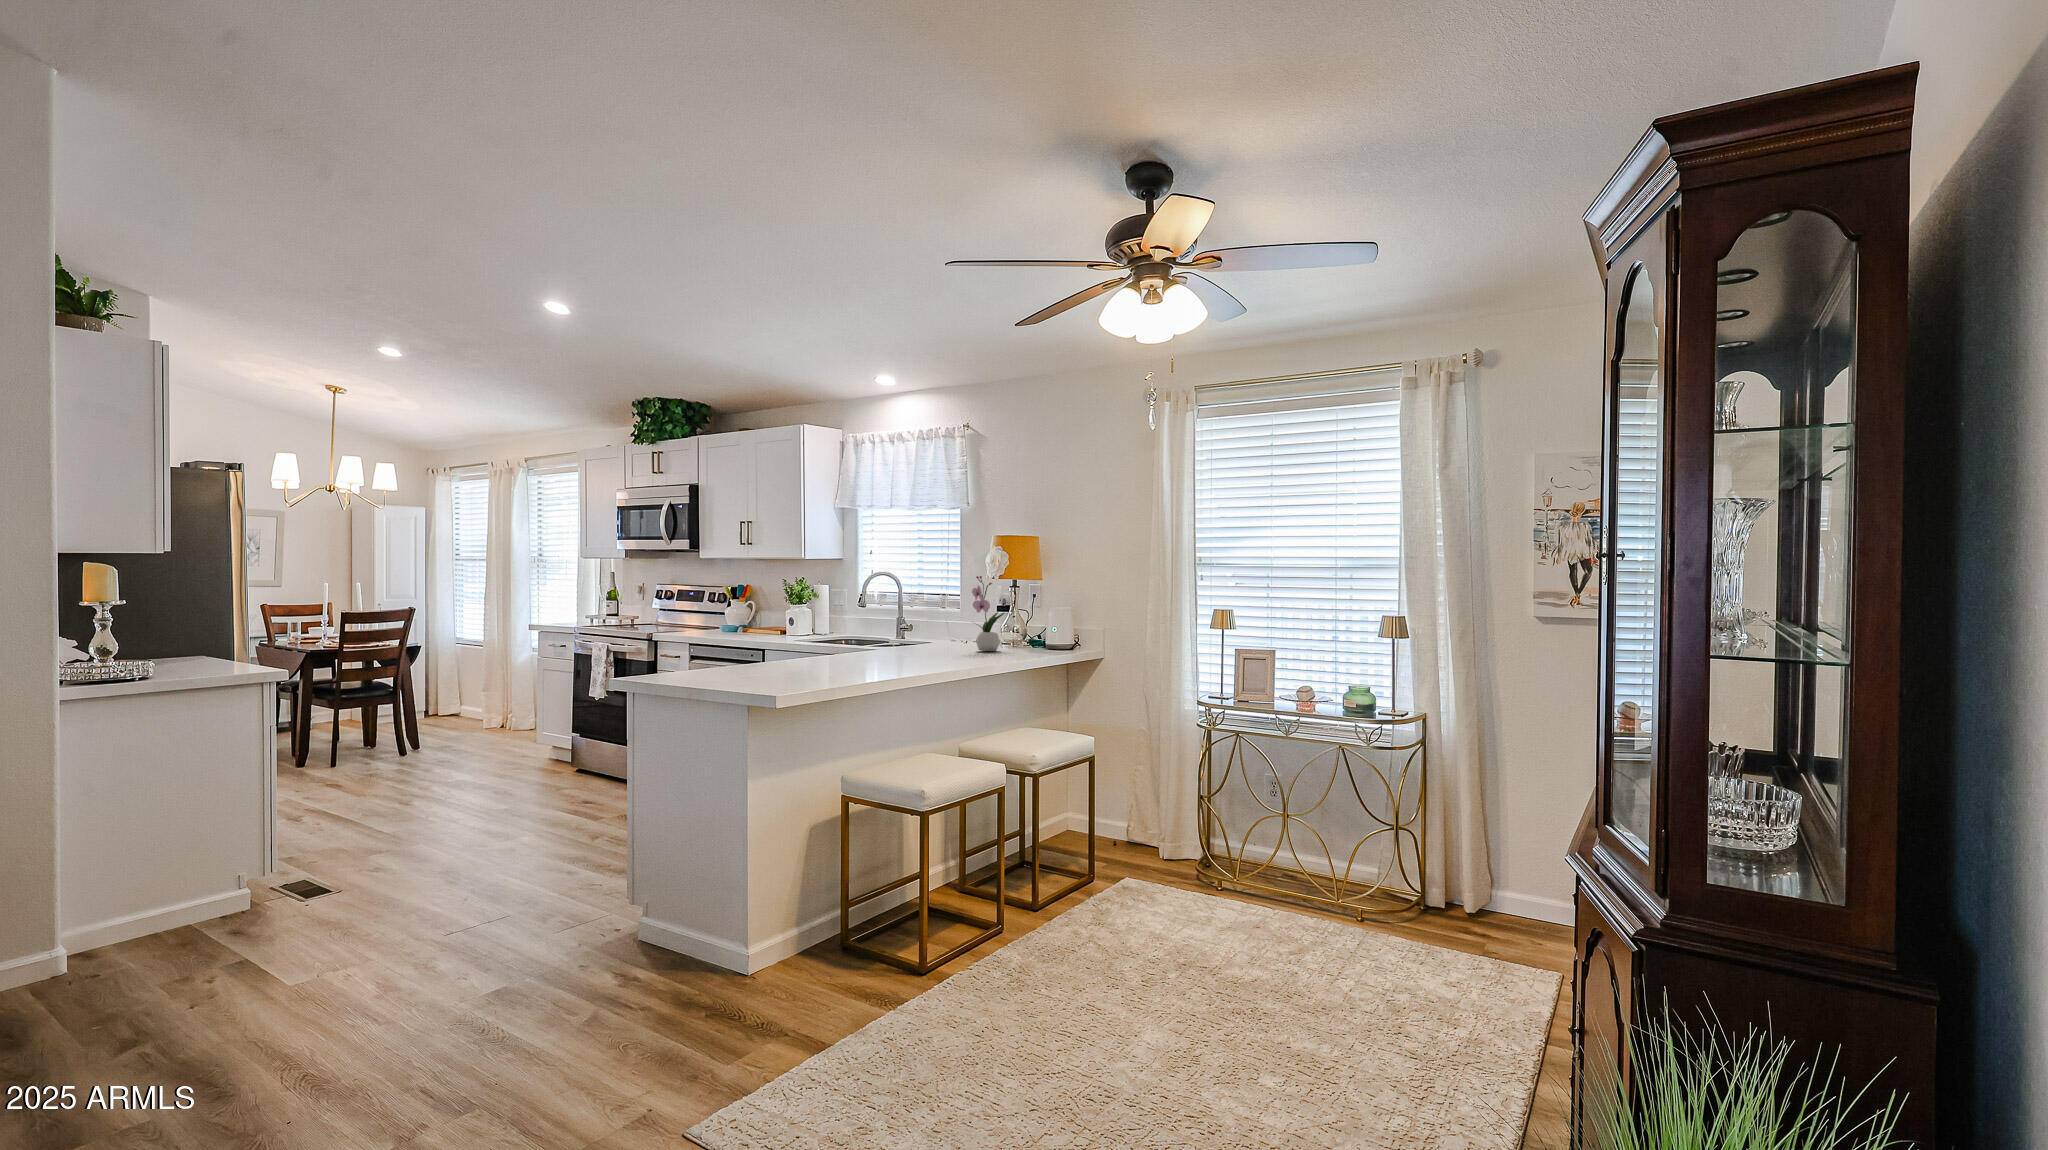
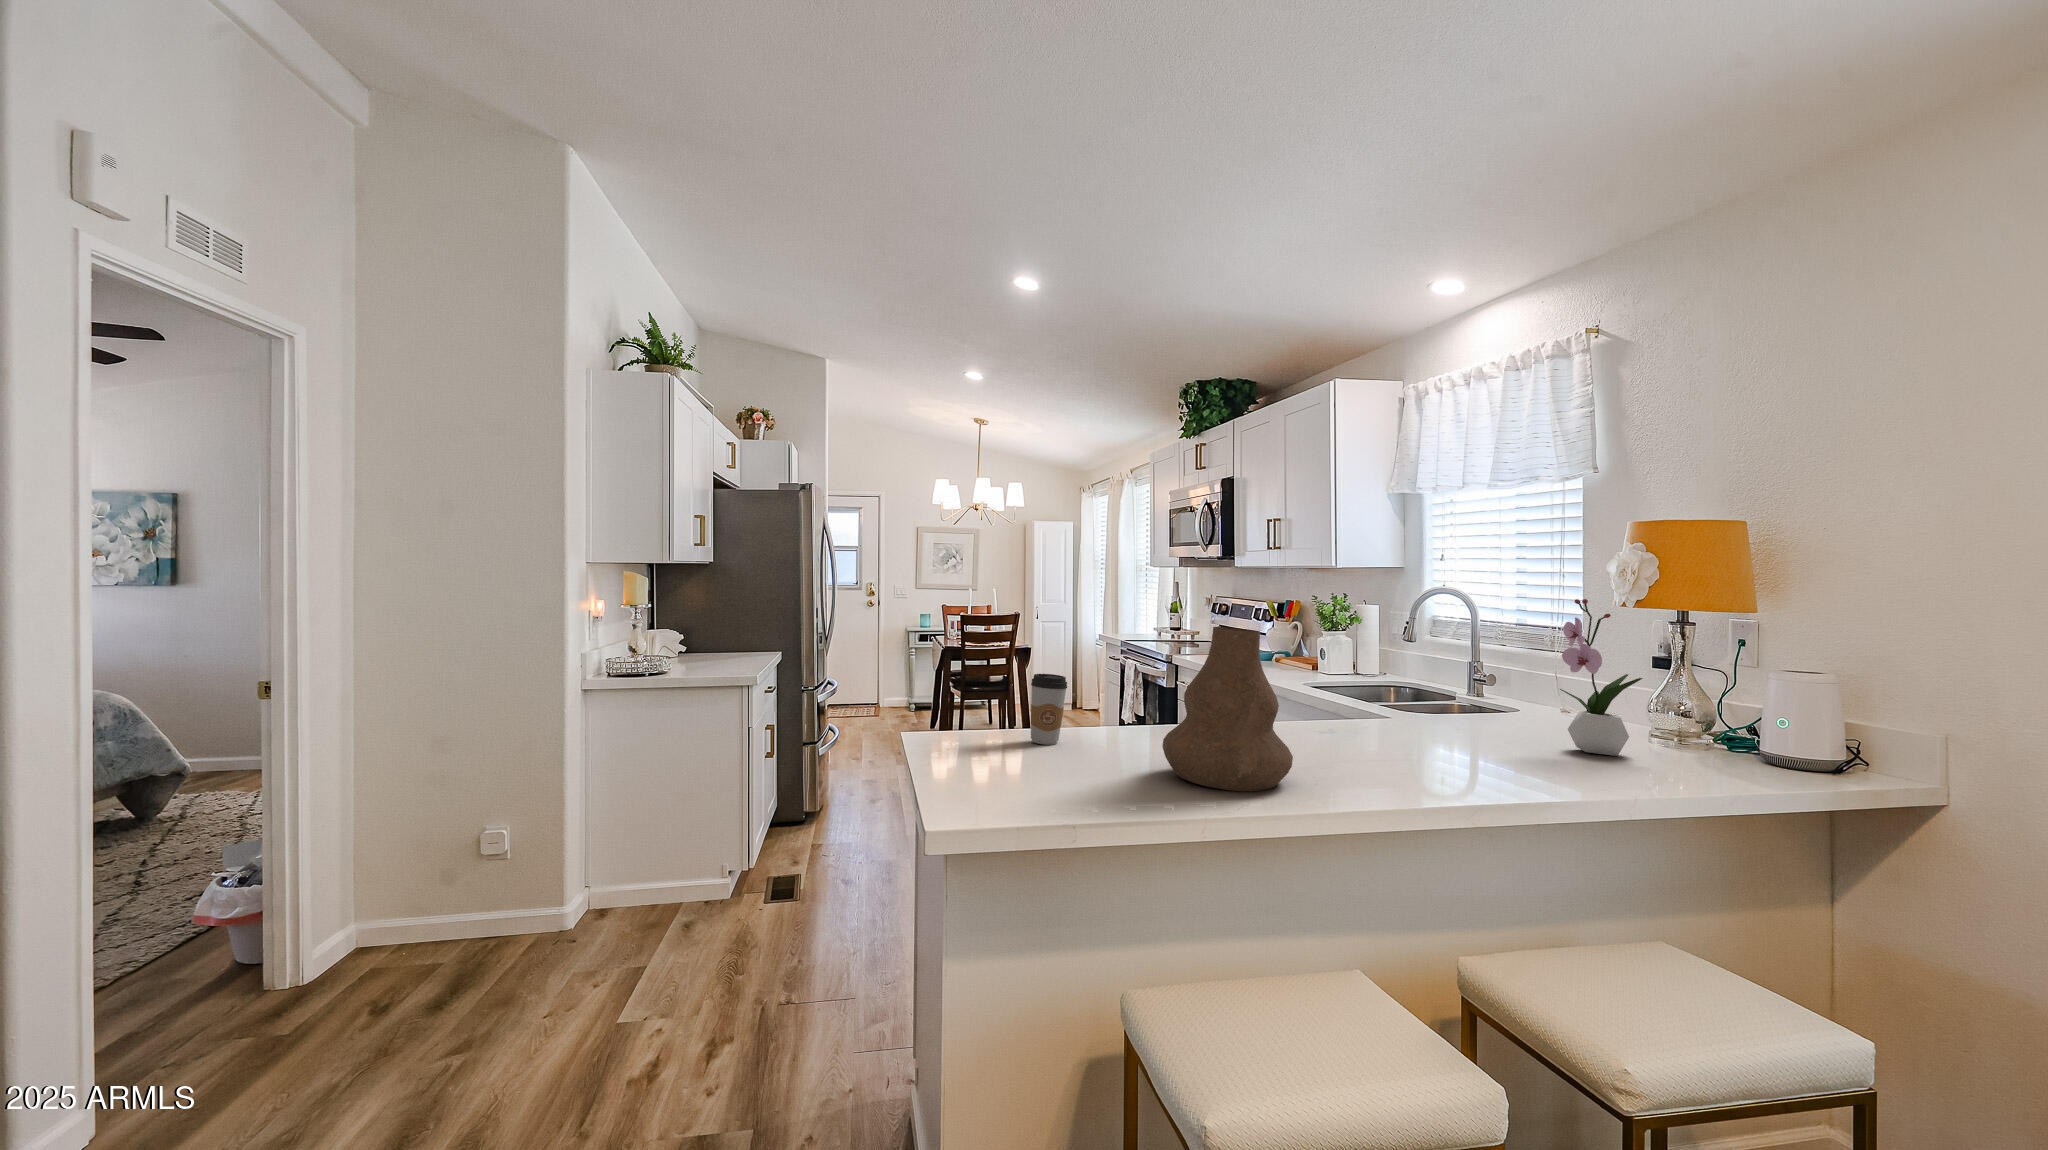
vase: none [833,594,898,672] -> present [1162,627,1293,791]
coffee cup: none [731,631,755,673] -> present [1031,674,1067,745]

